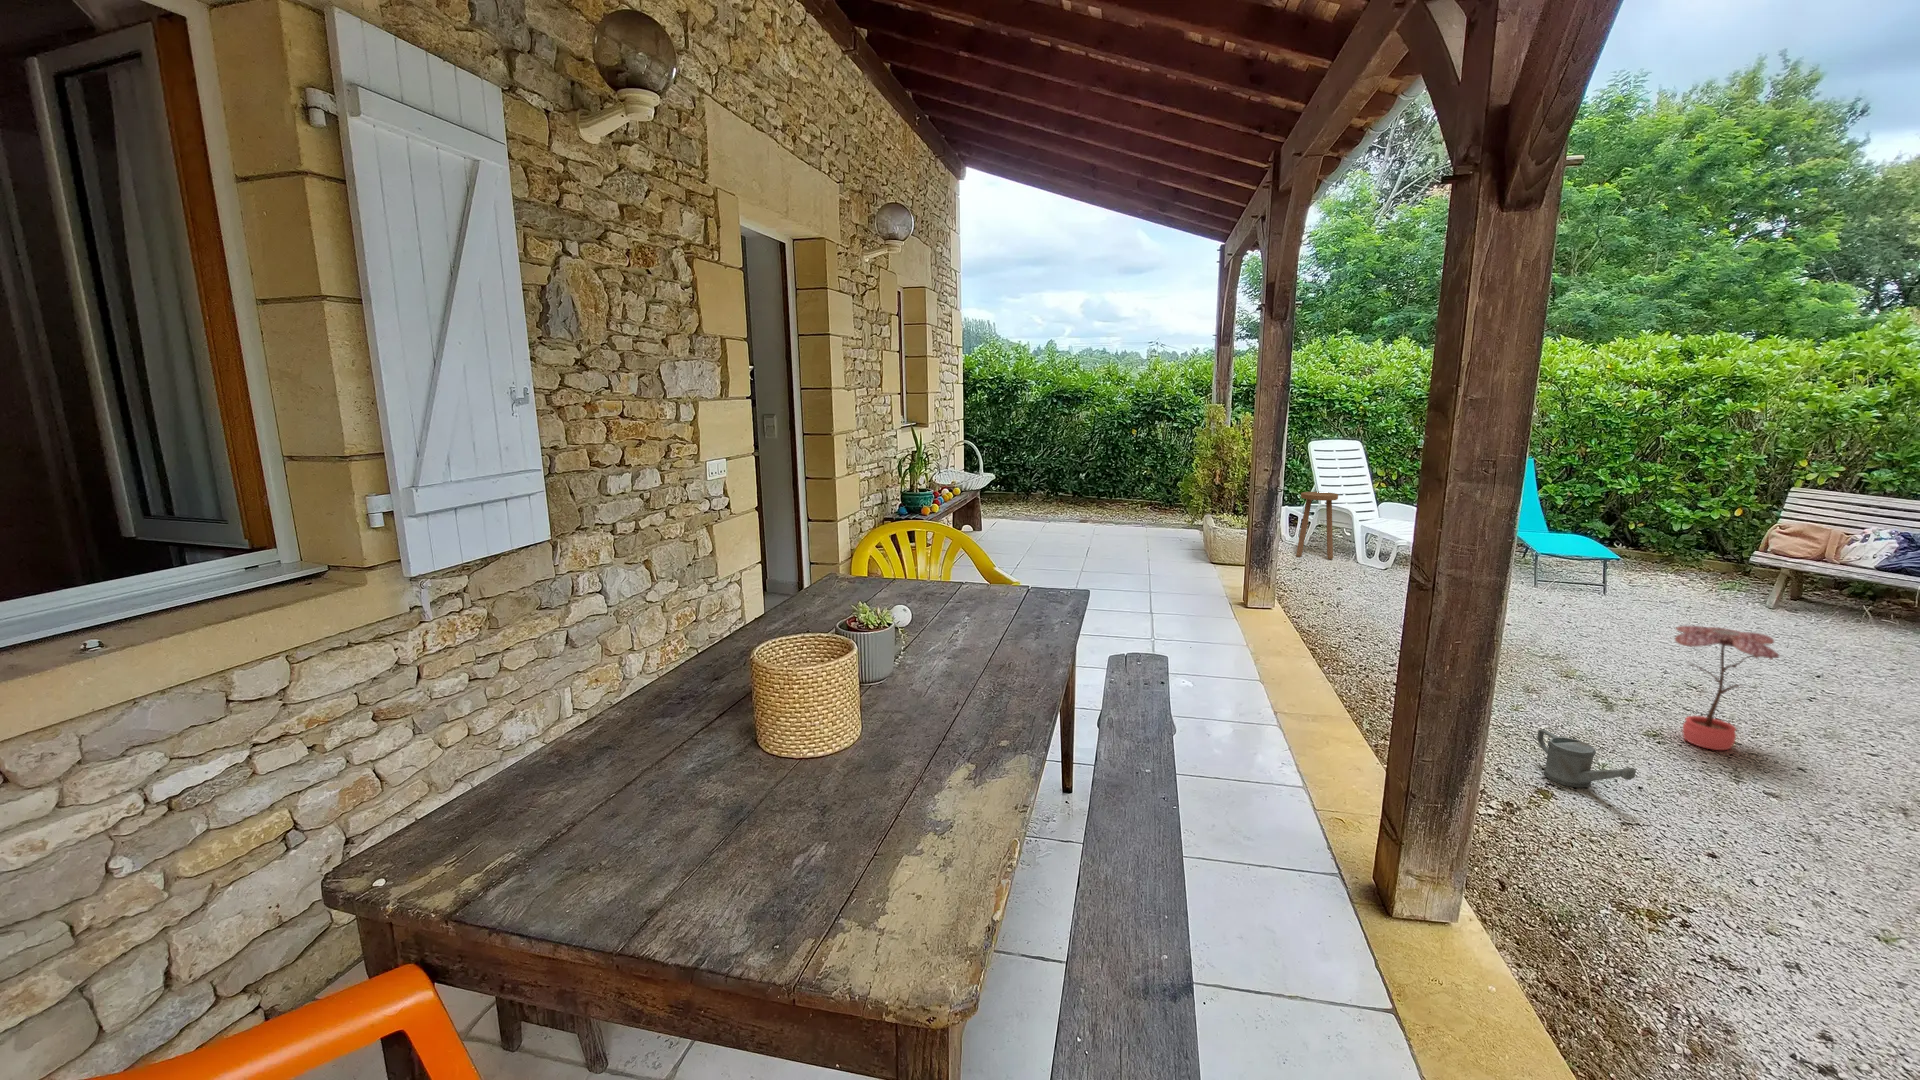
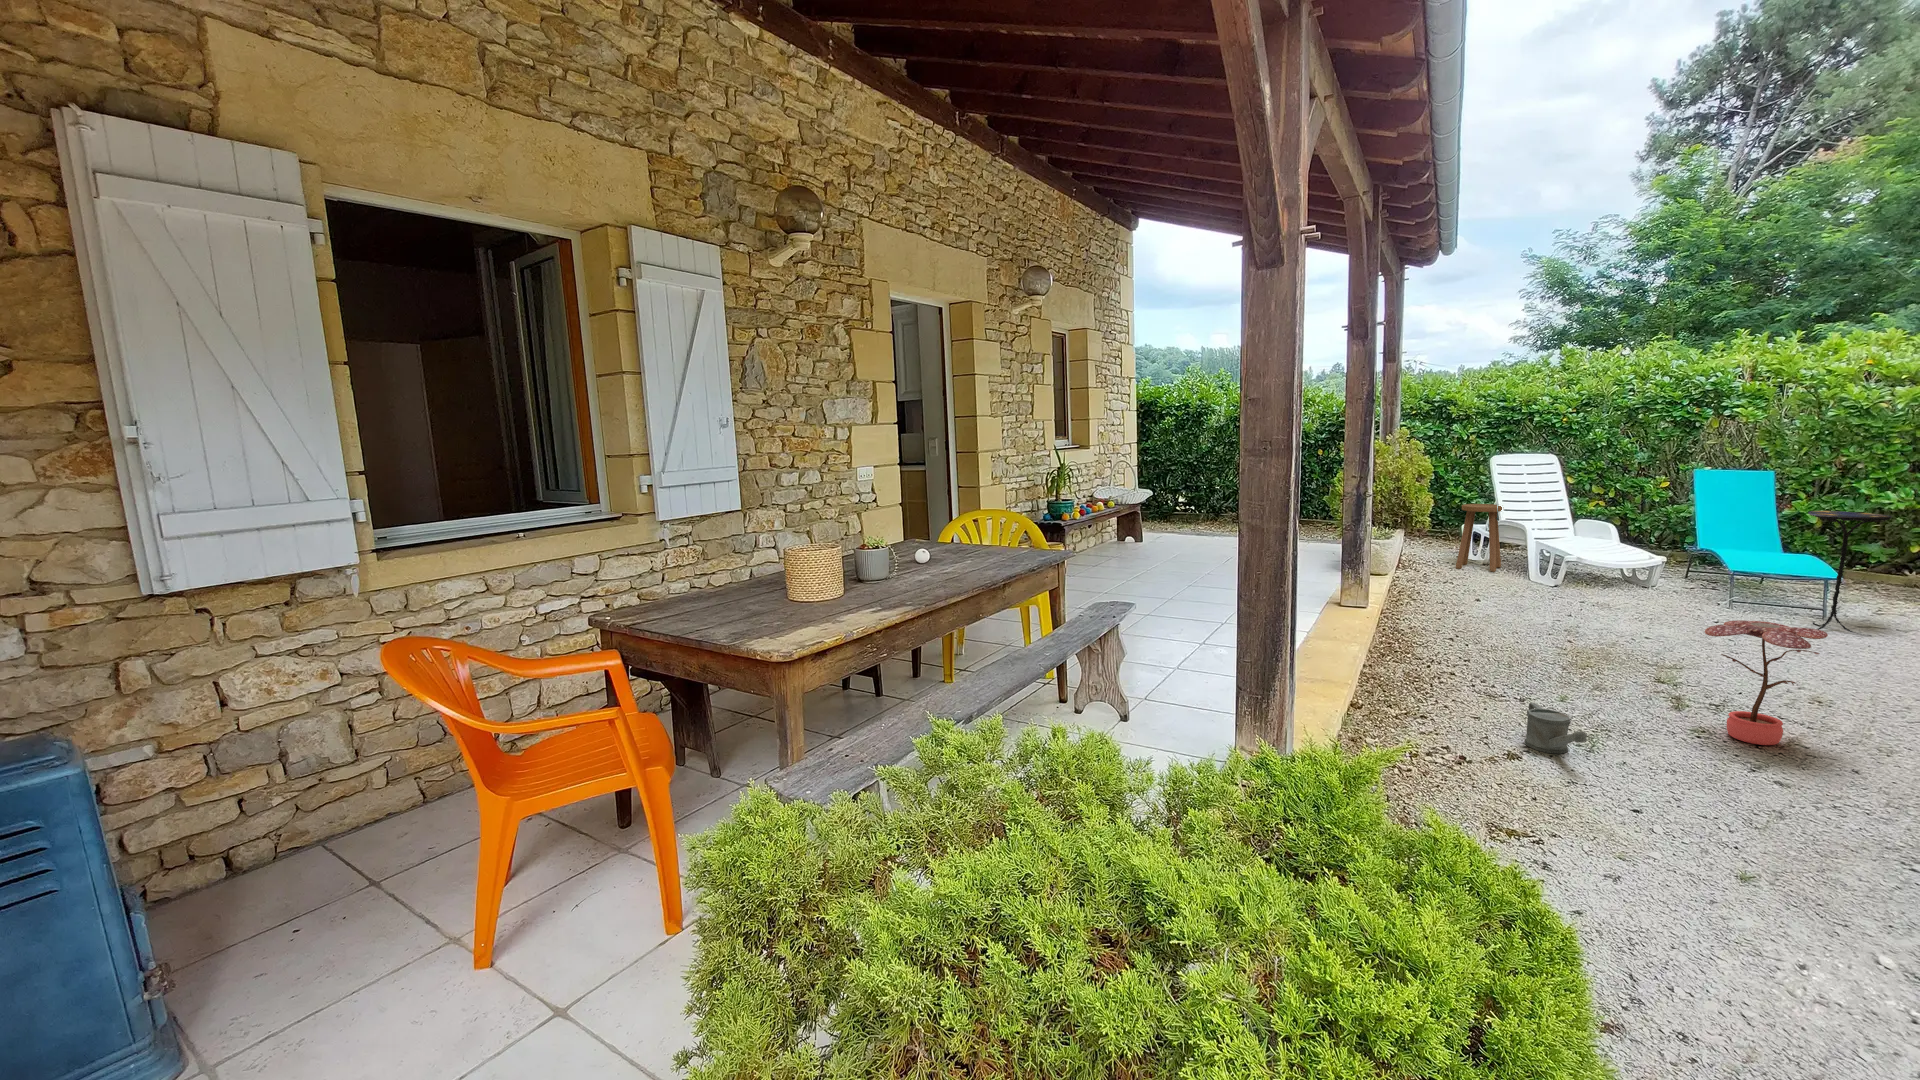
side table: none [1612,502,1682,614] -> present [1808,511,1891,636]

